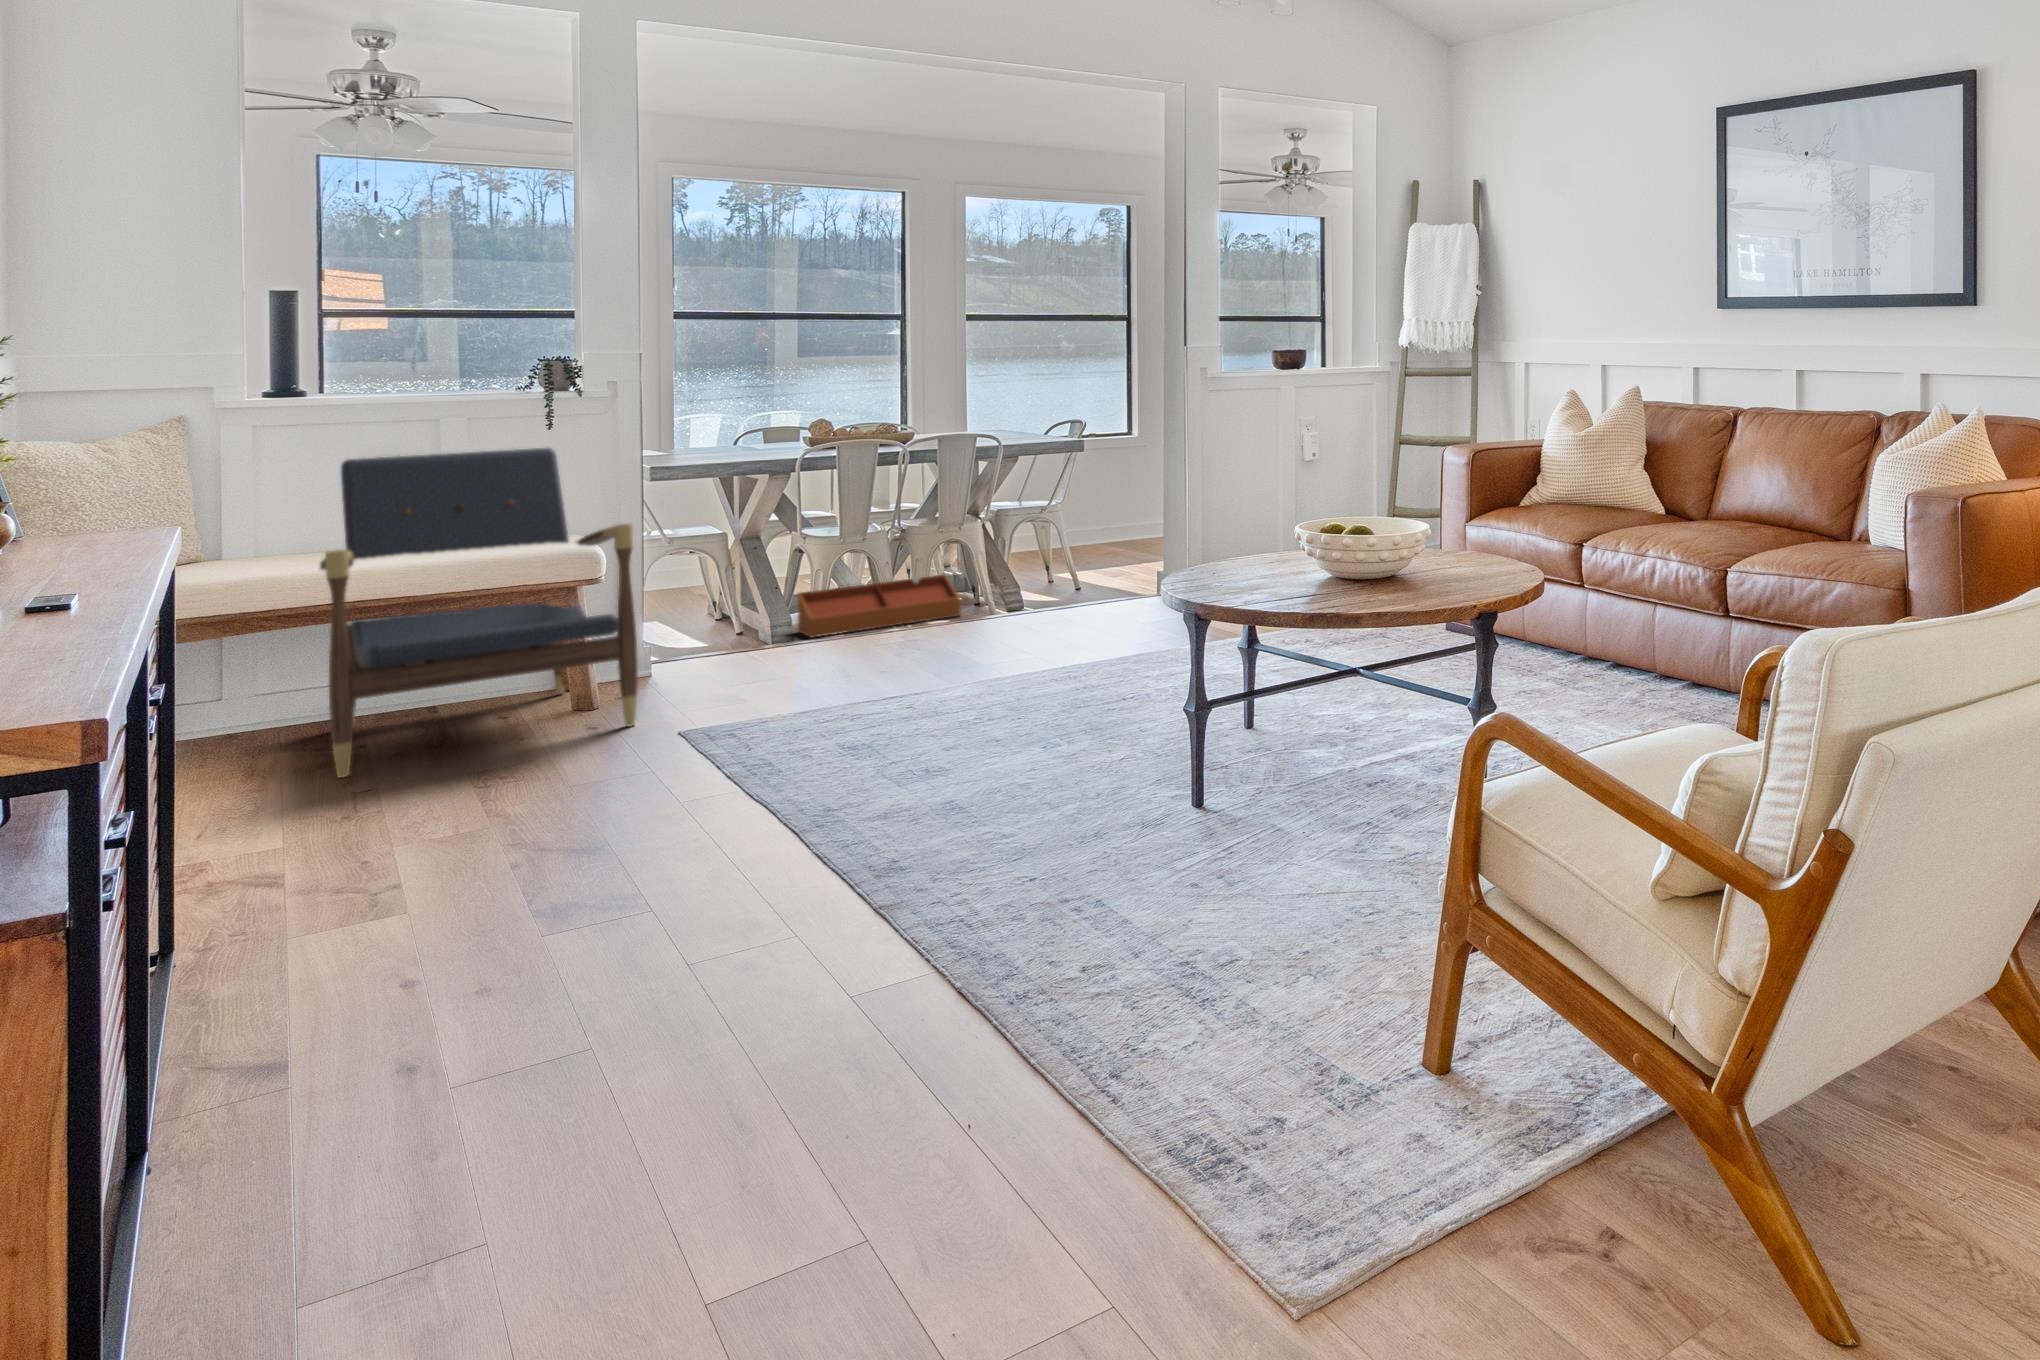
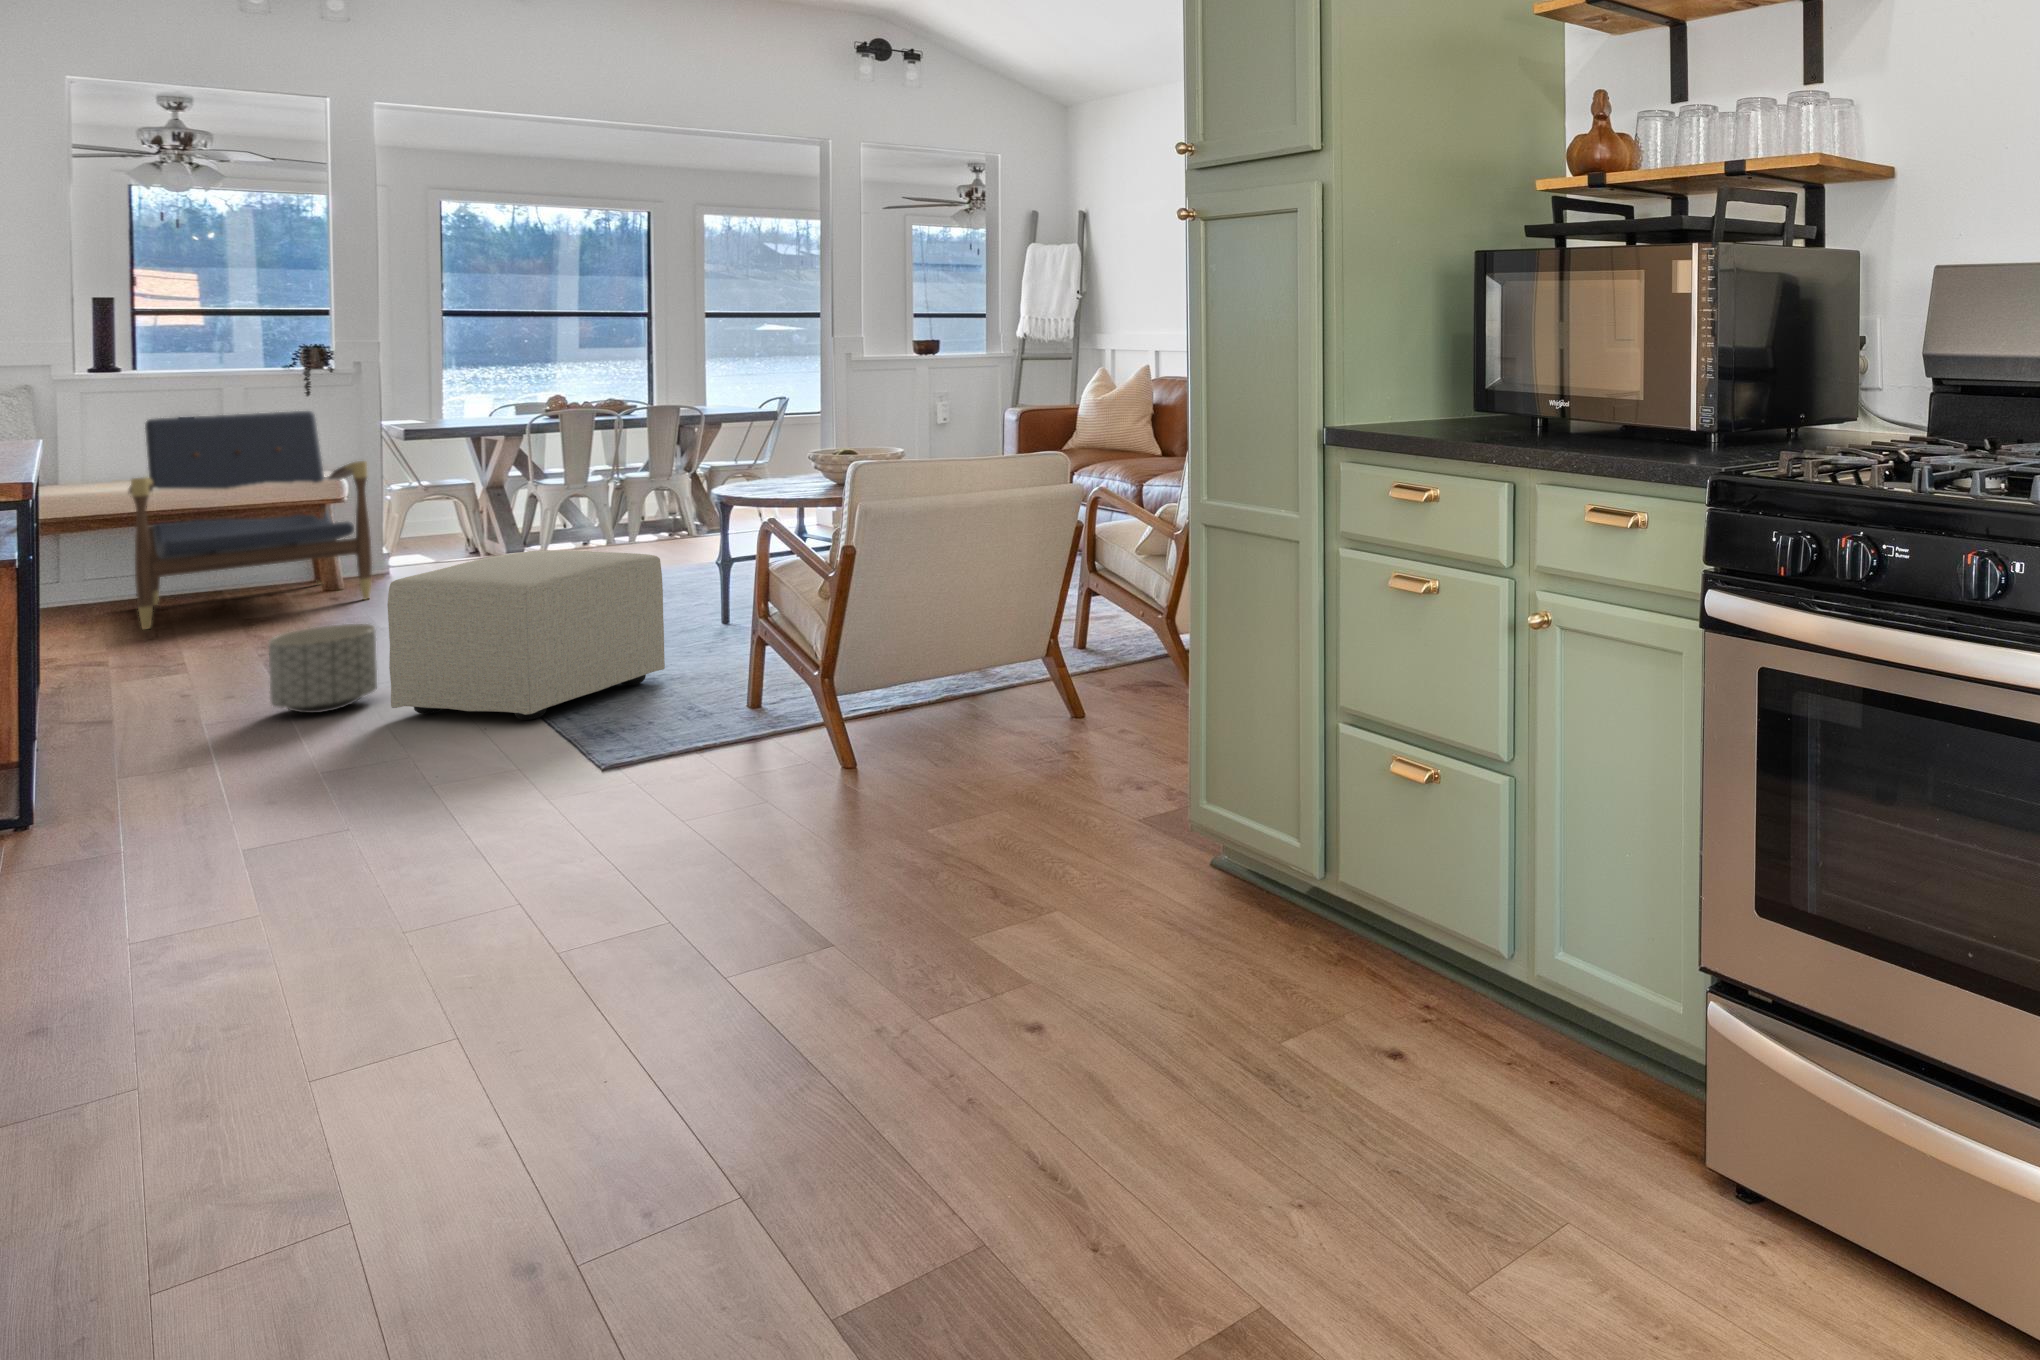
storage bin: present [797,575,961,638] -> none [521,505,654,549]
ottoman: none [763,705,1179,1048] -> present [388,551,665,720]
planter: none [561,834,725,1003] -> present [269,624,377,713]

